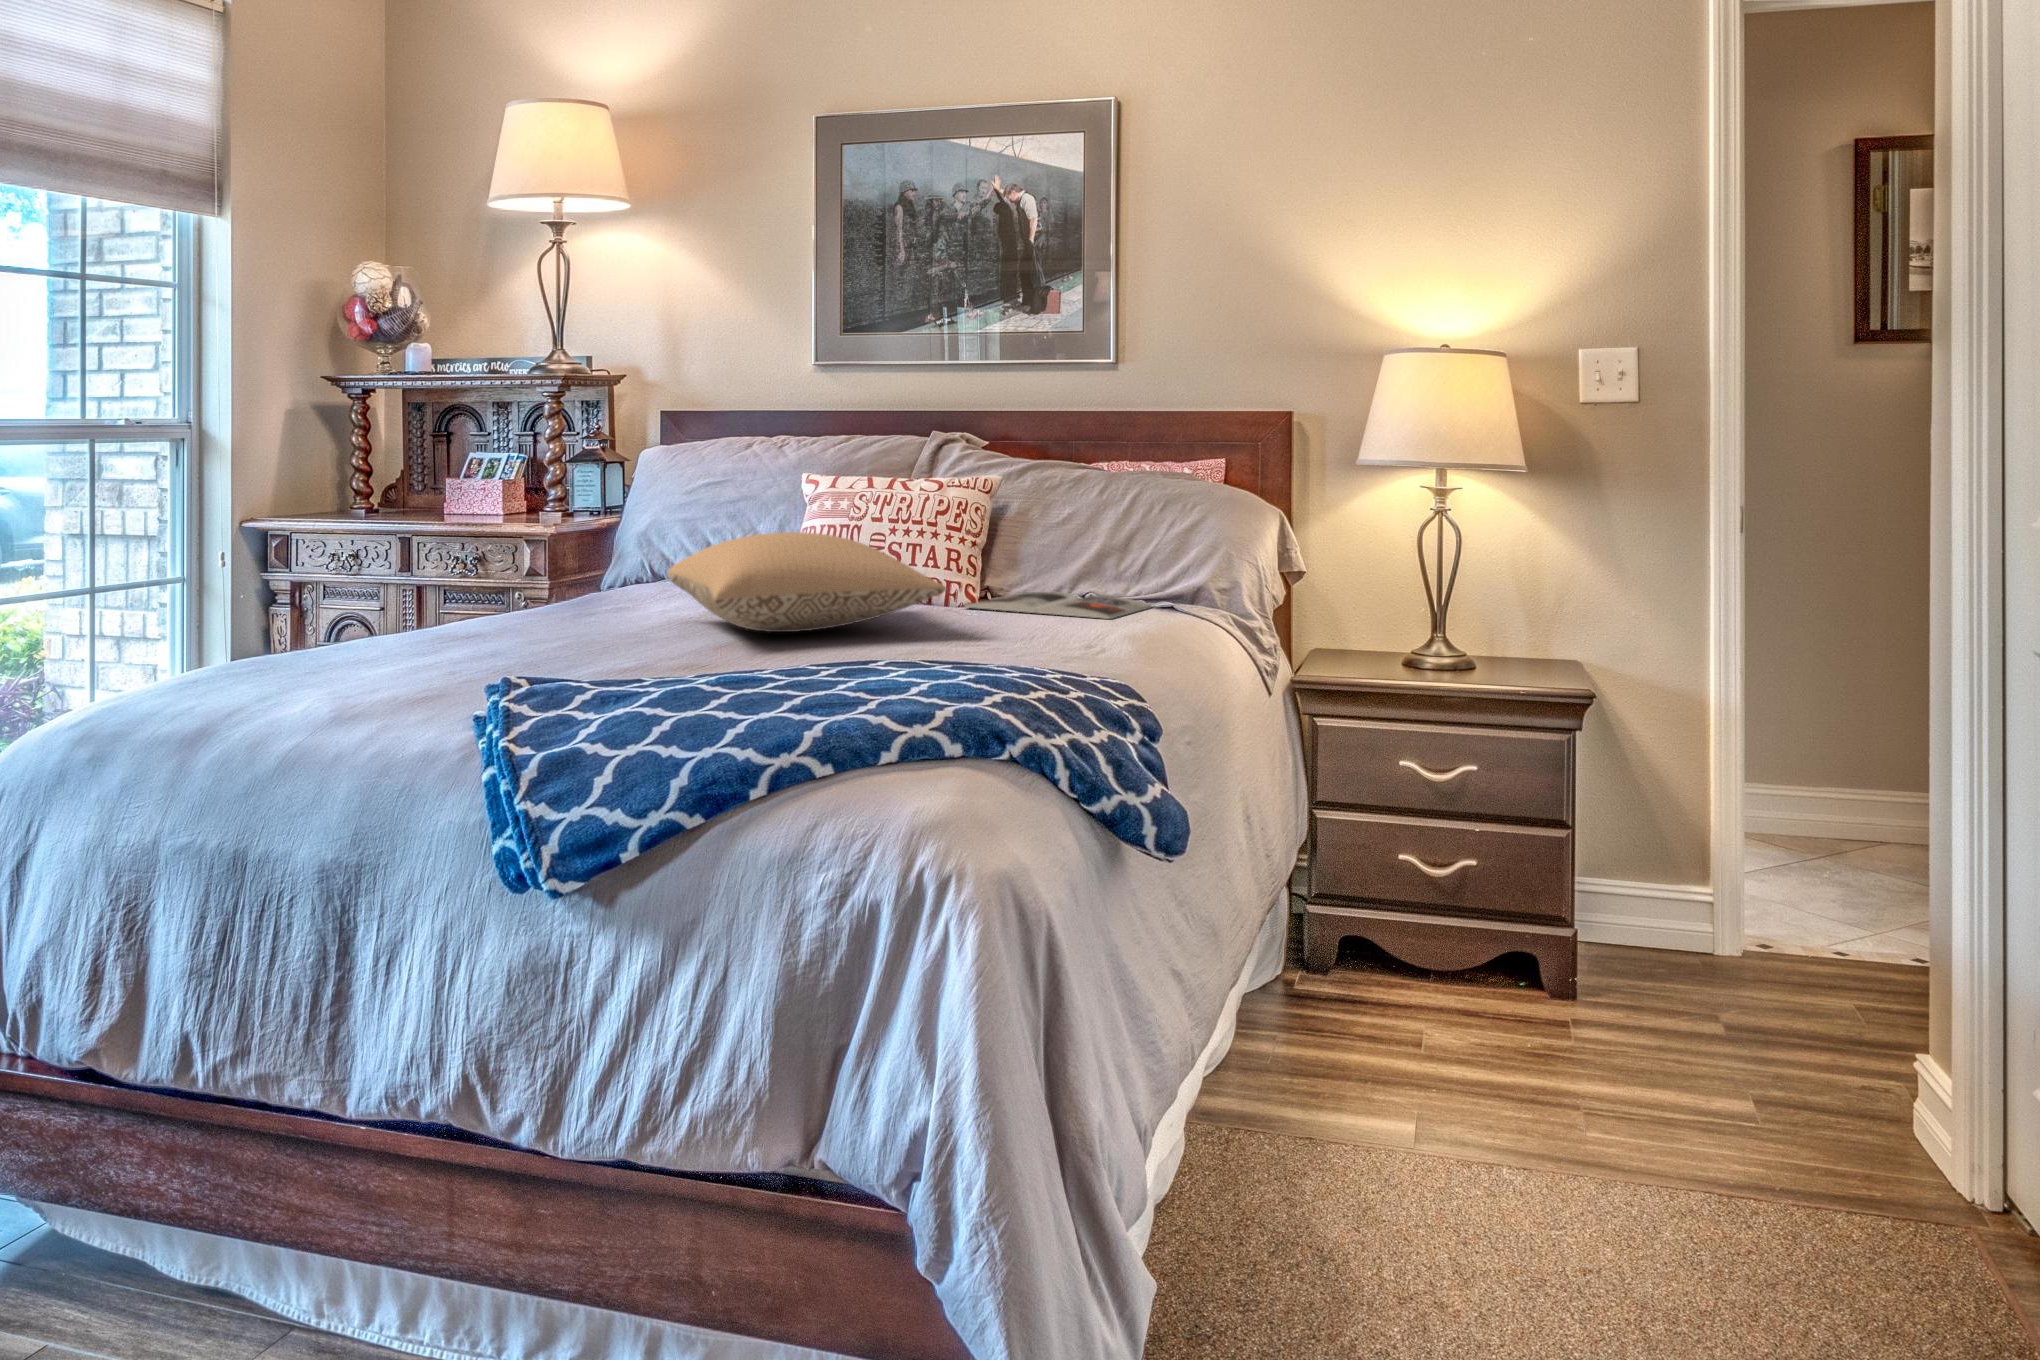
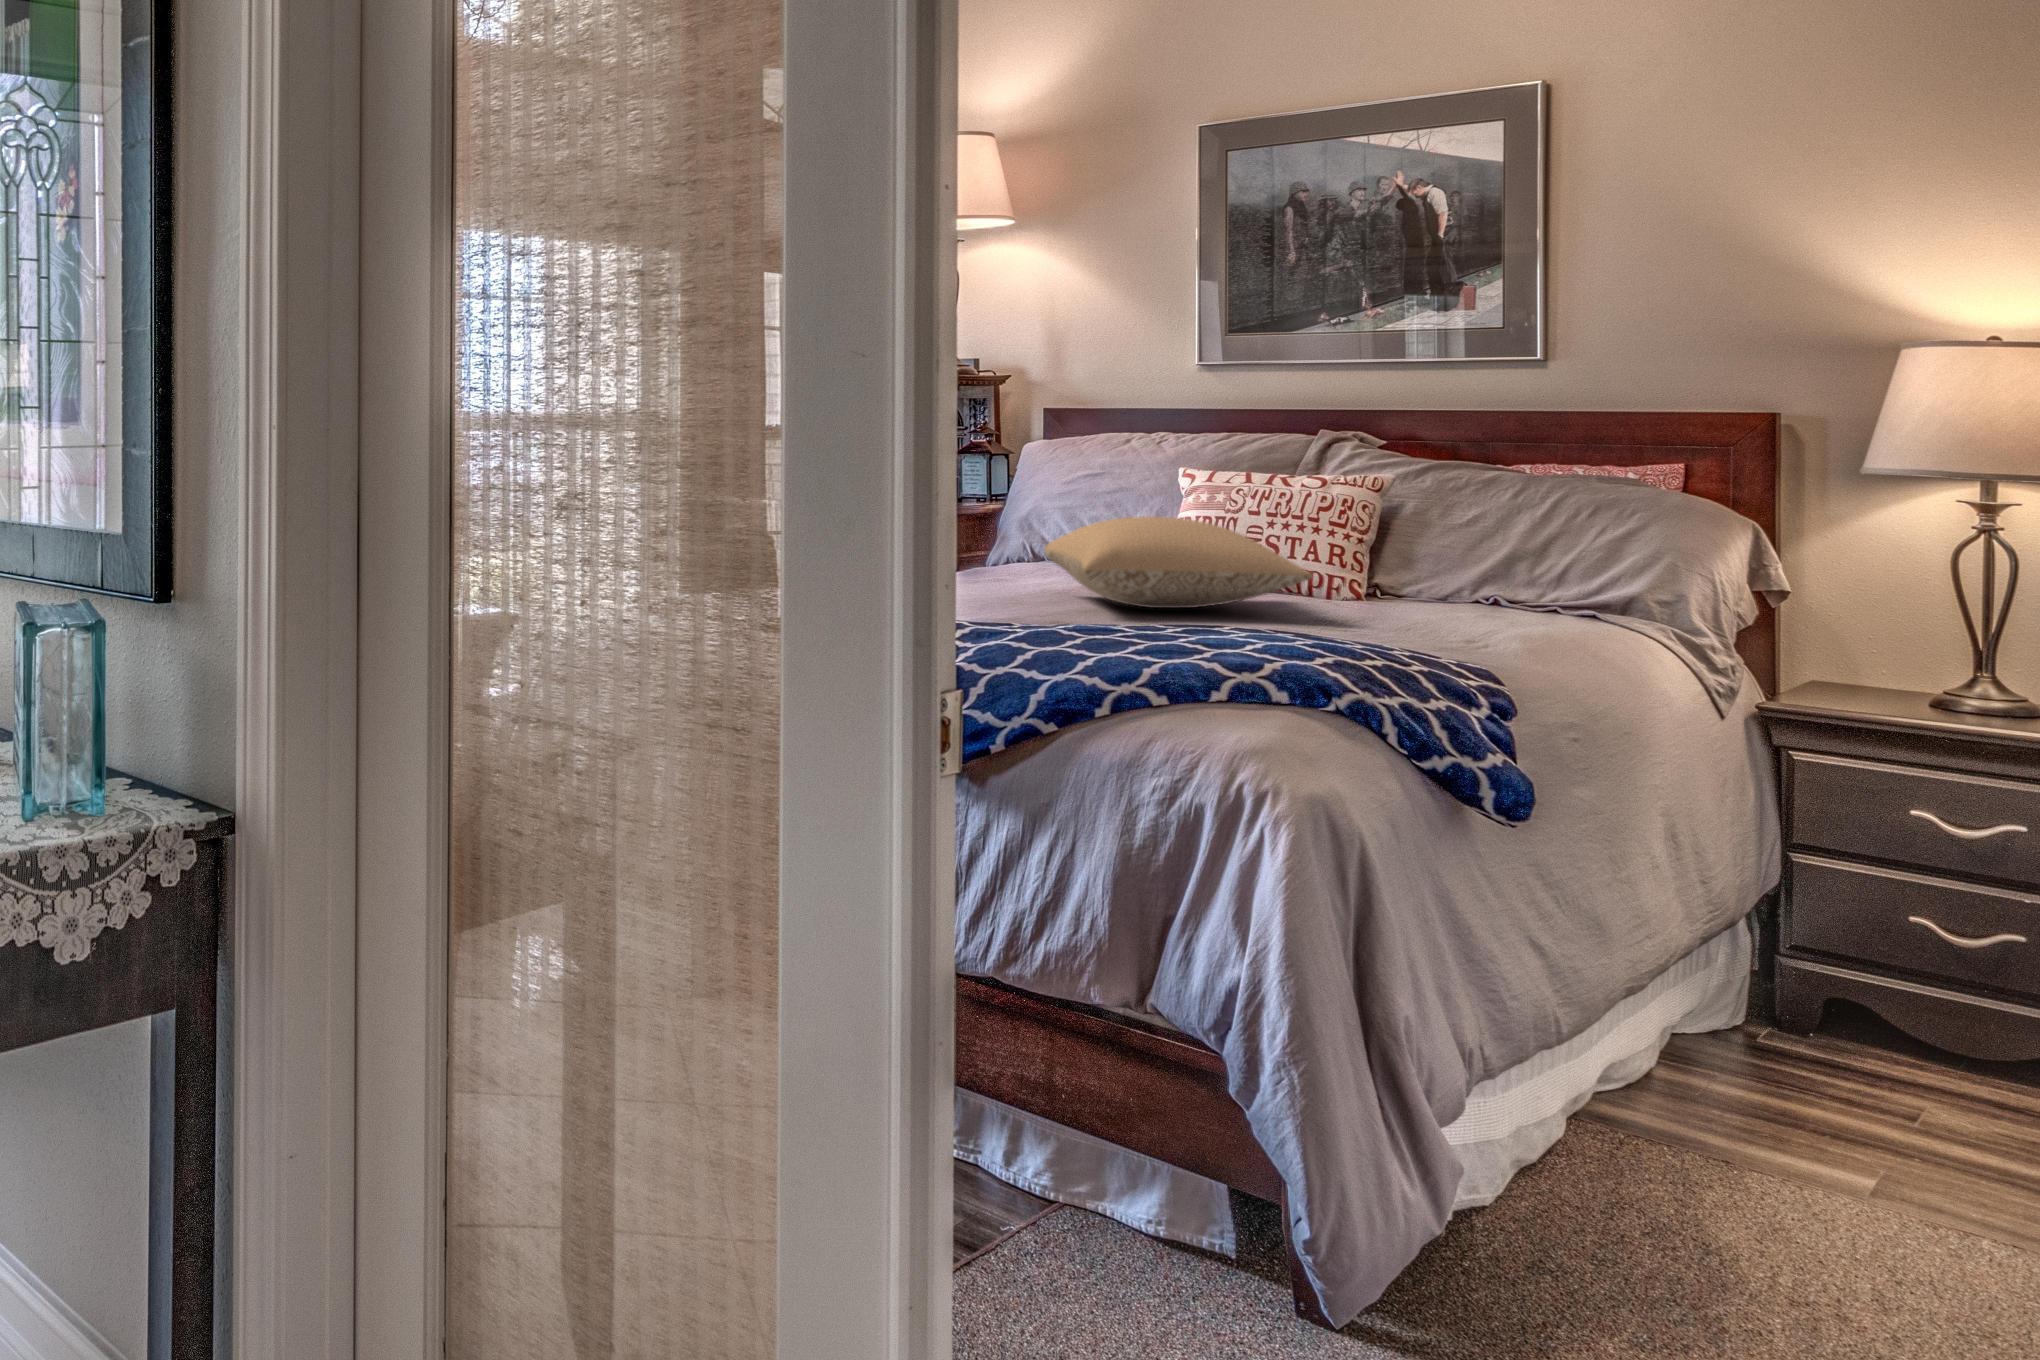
magazine: present [965,591,1152,619] -> none [1341,593,1554,621]

